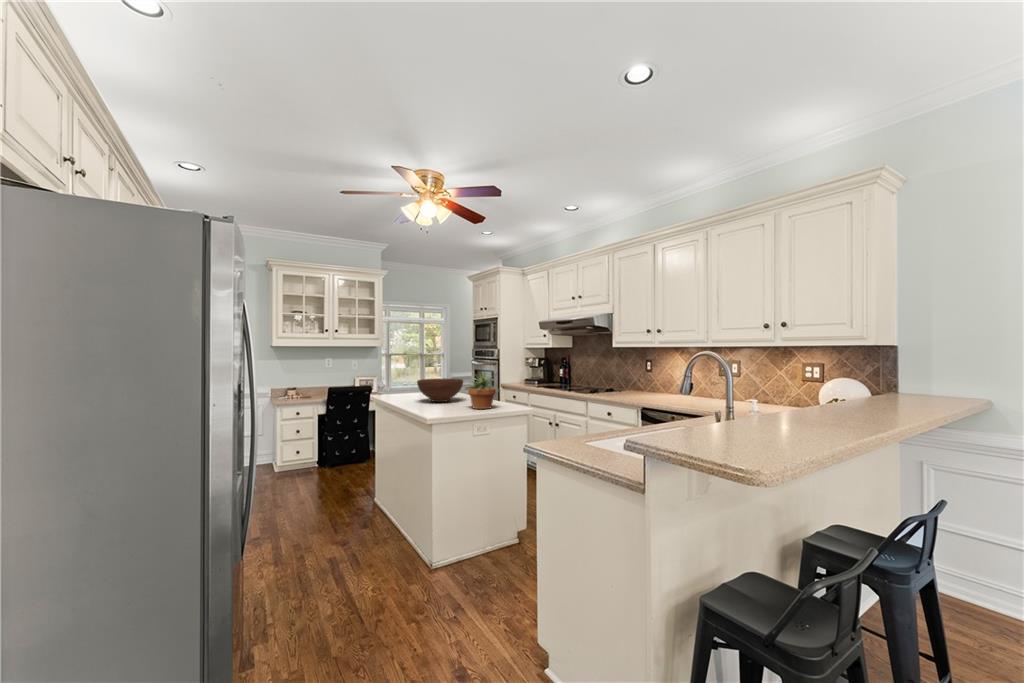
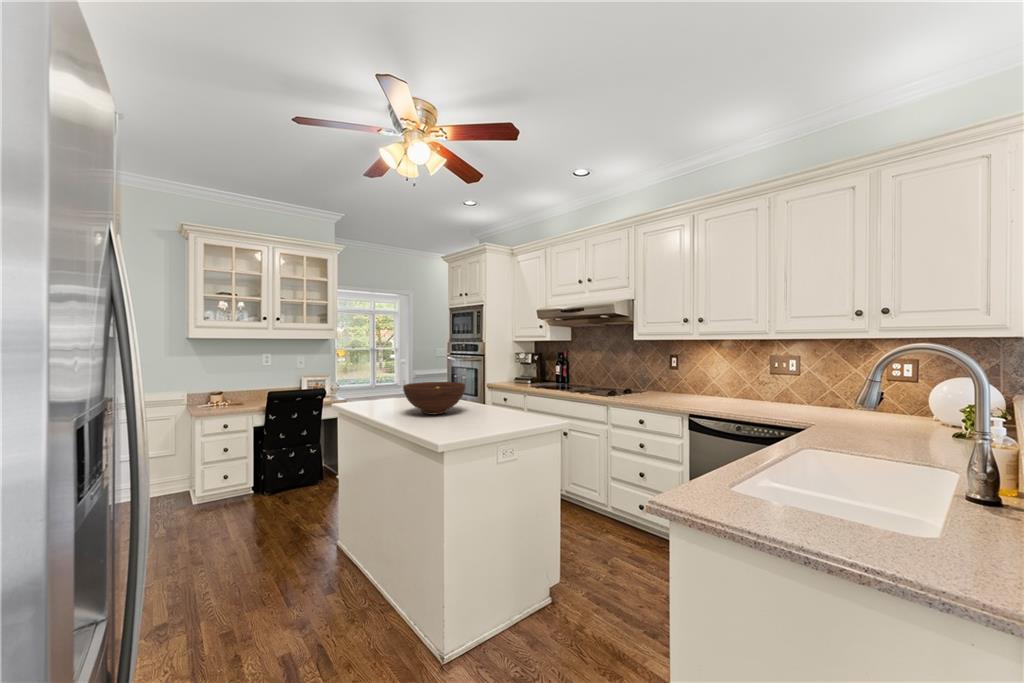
potted plant: present [465,373,498,409] -> none [473,372,527,426]

